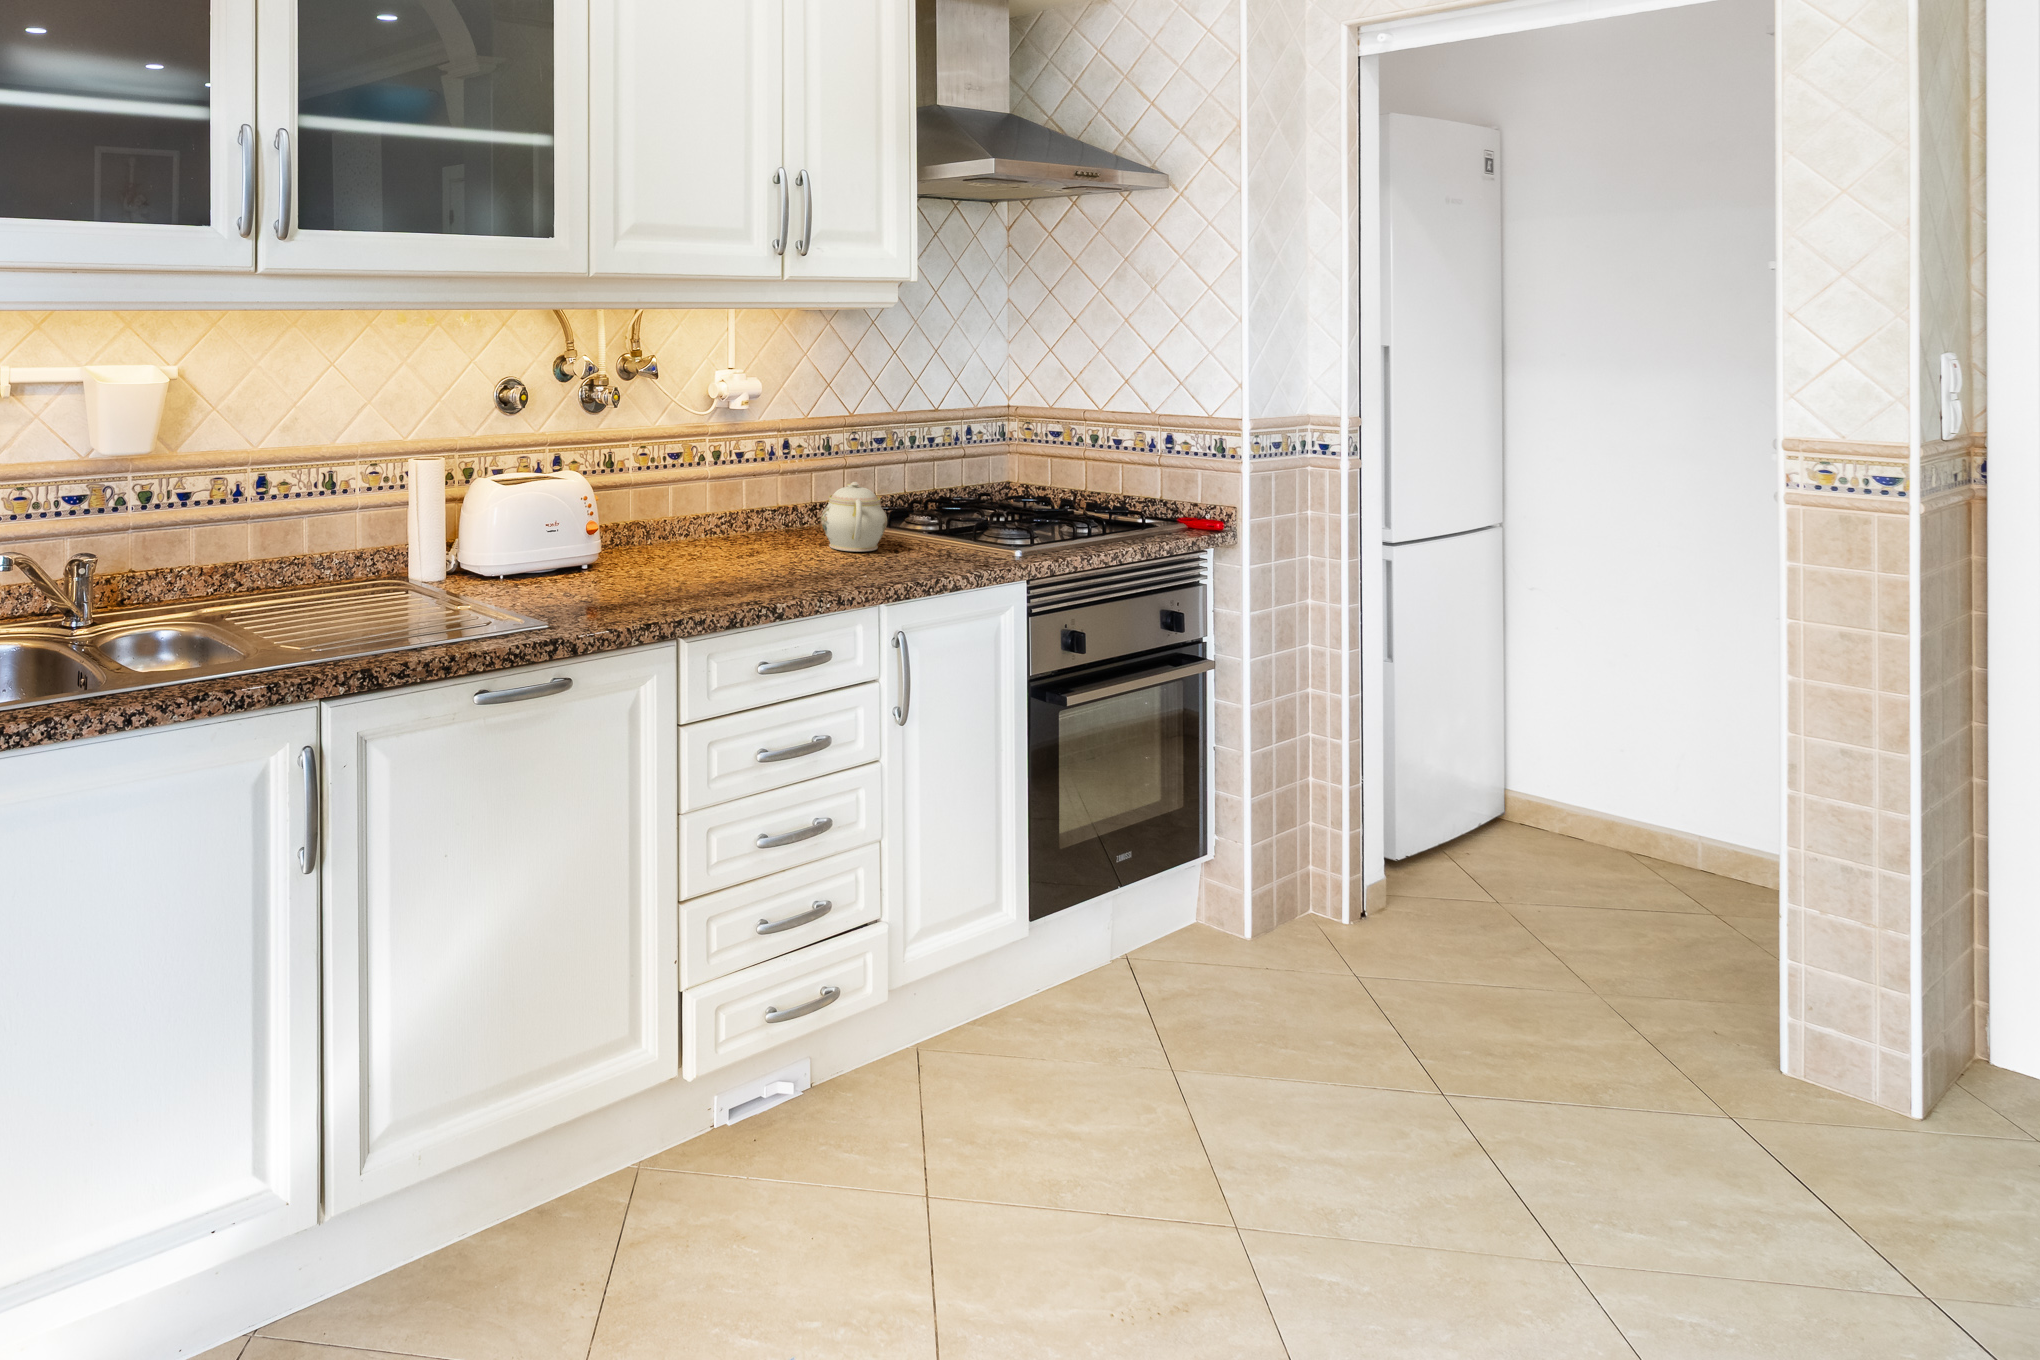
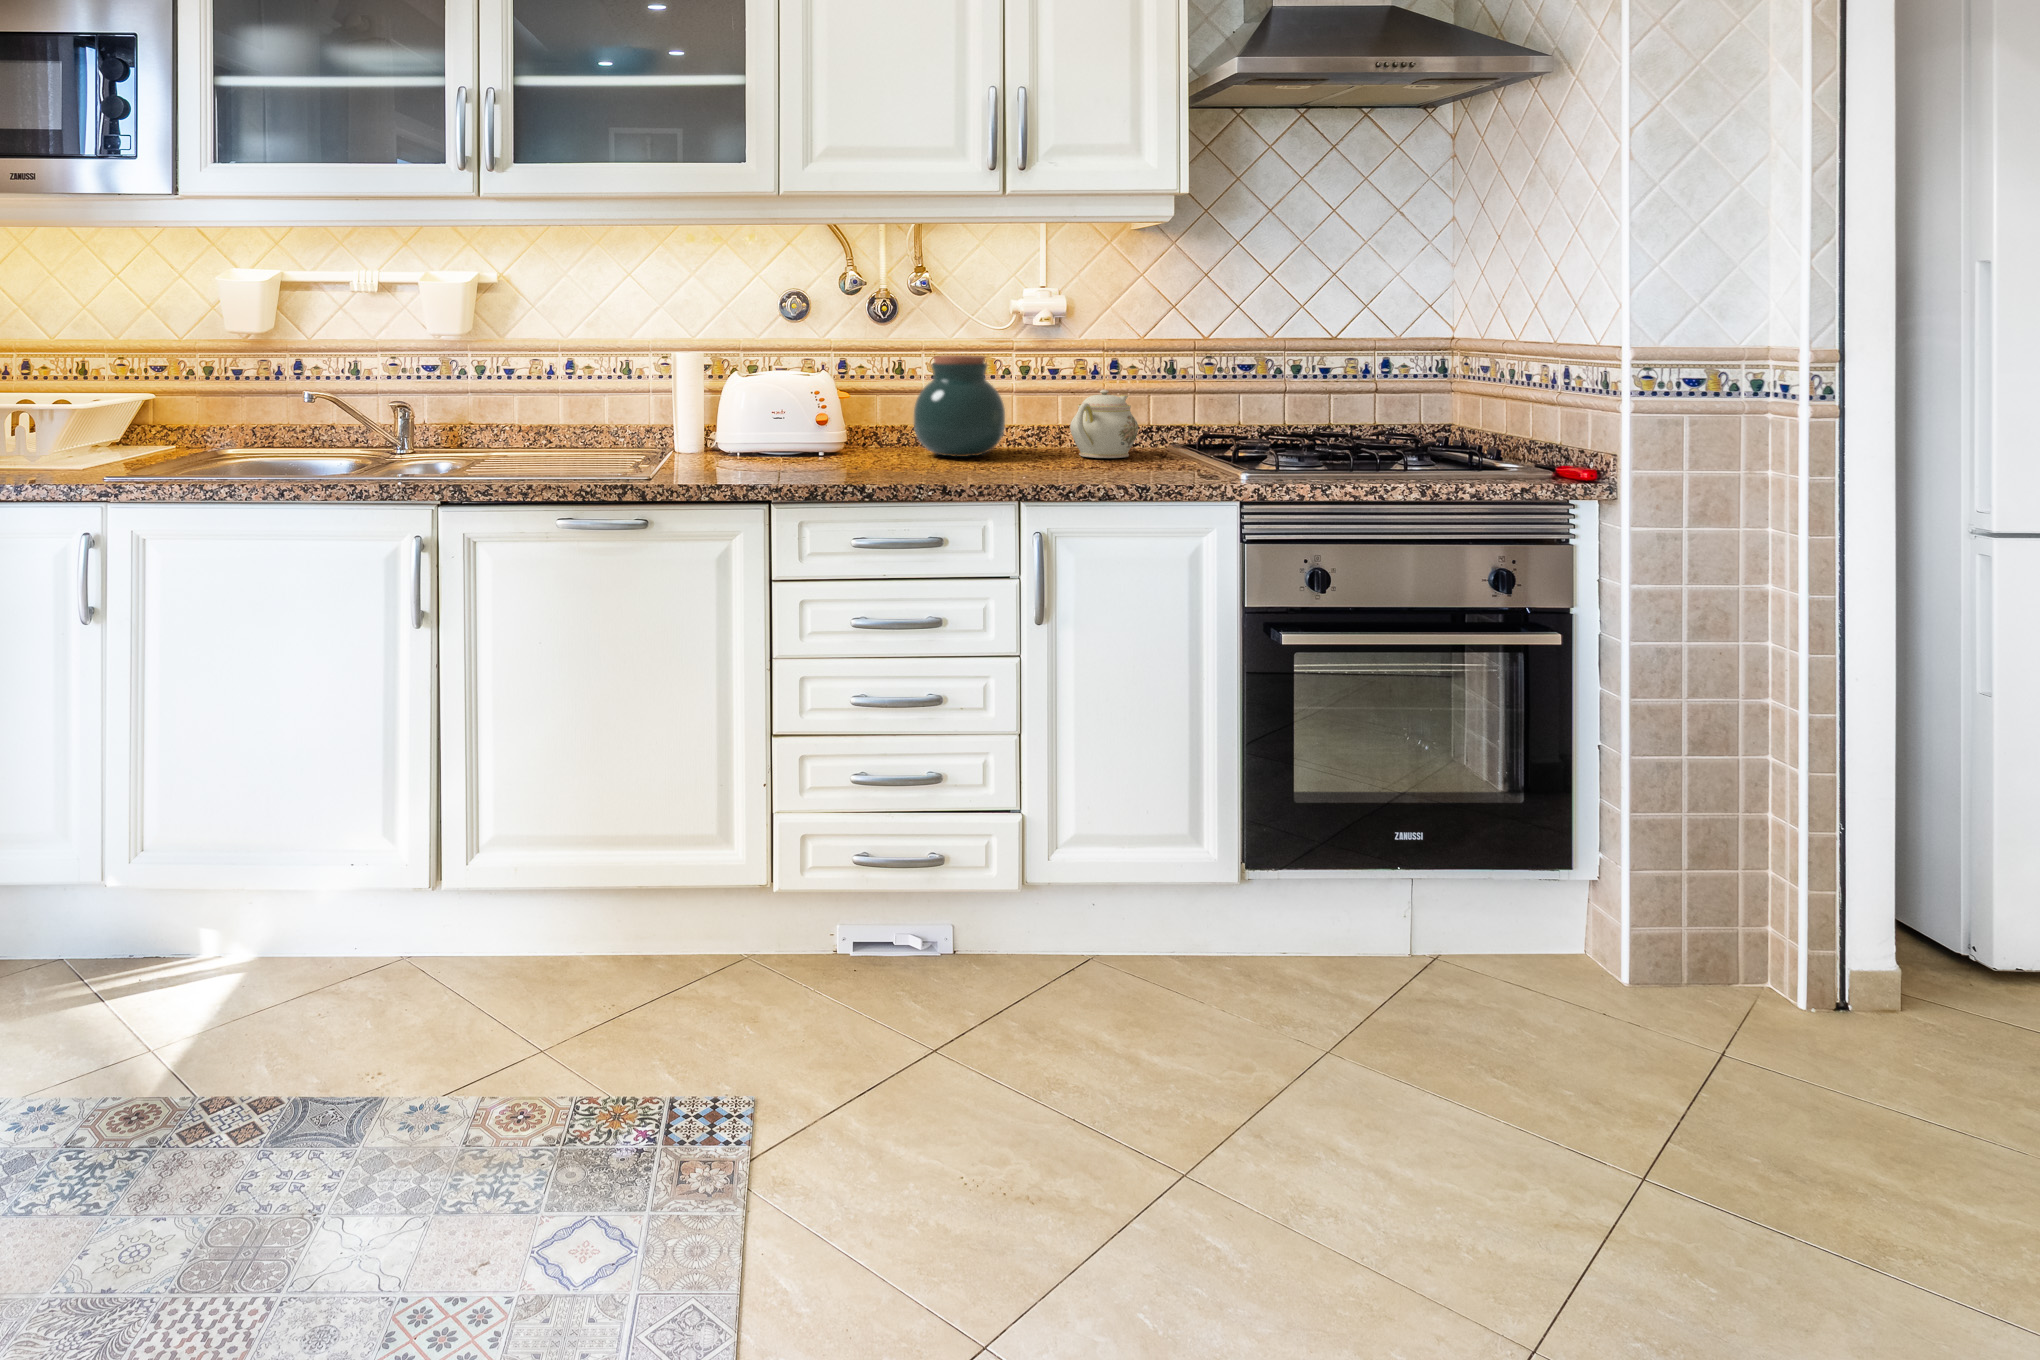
jar: none [688,453,783,563] -> present [914,355,1005,457]

